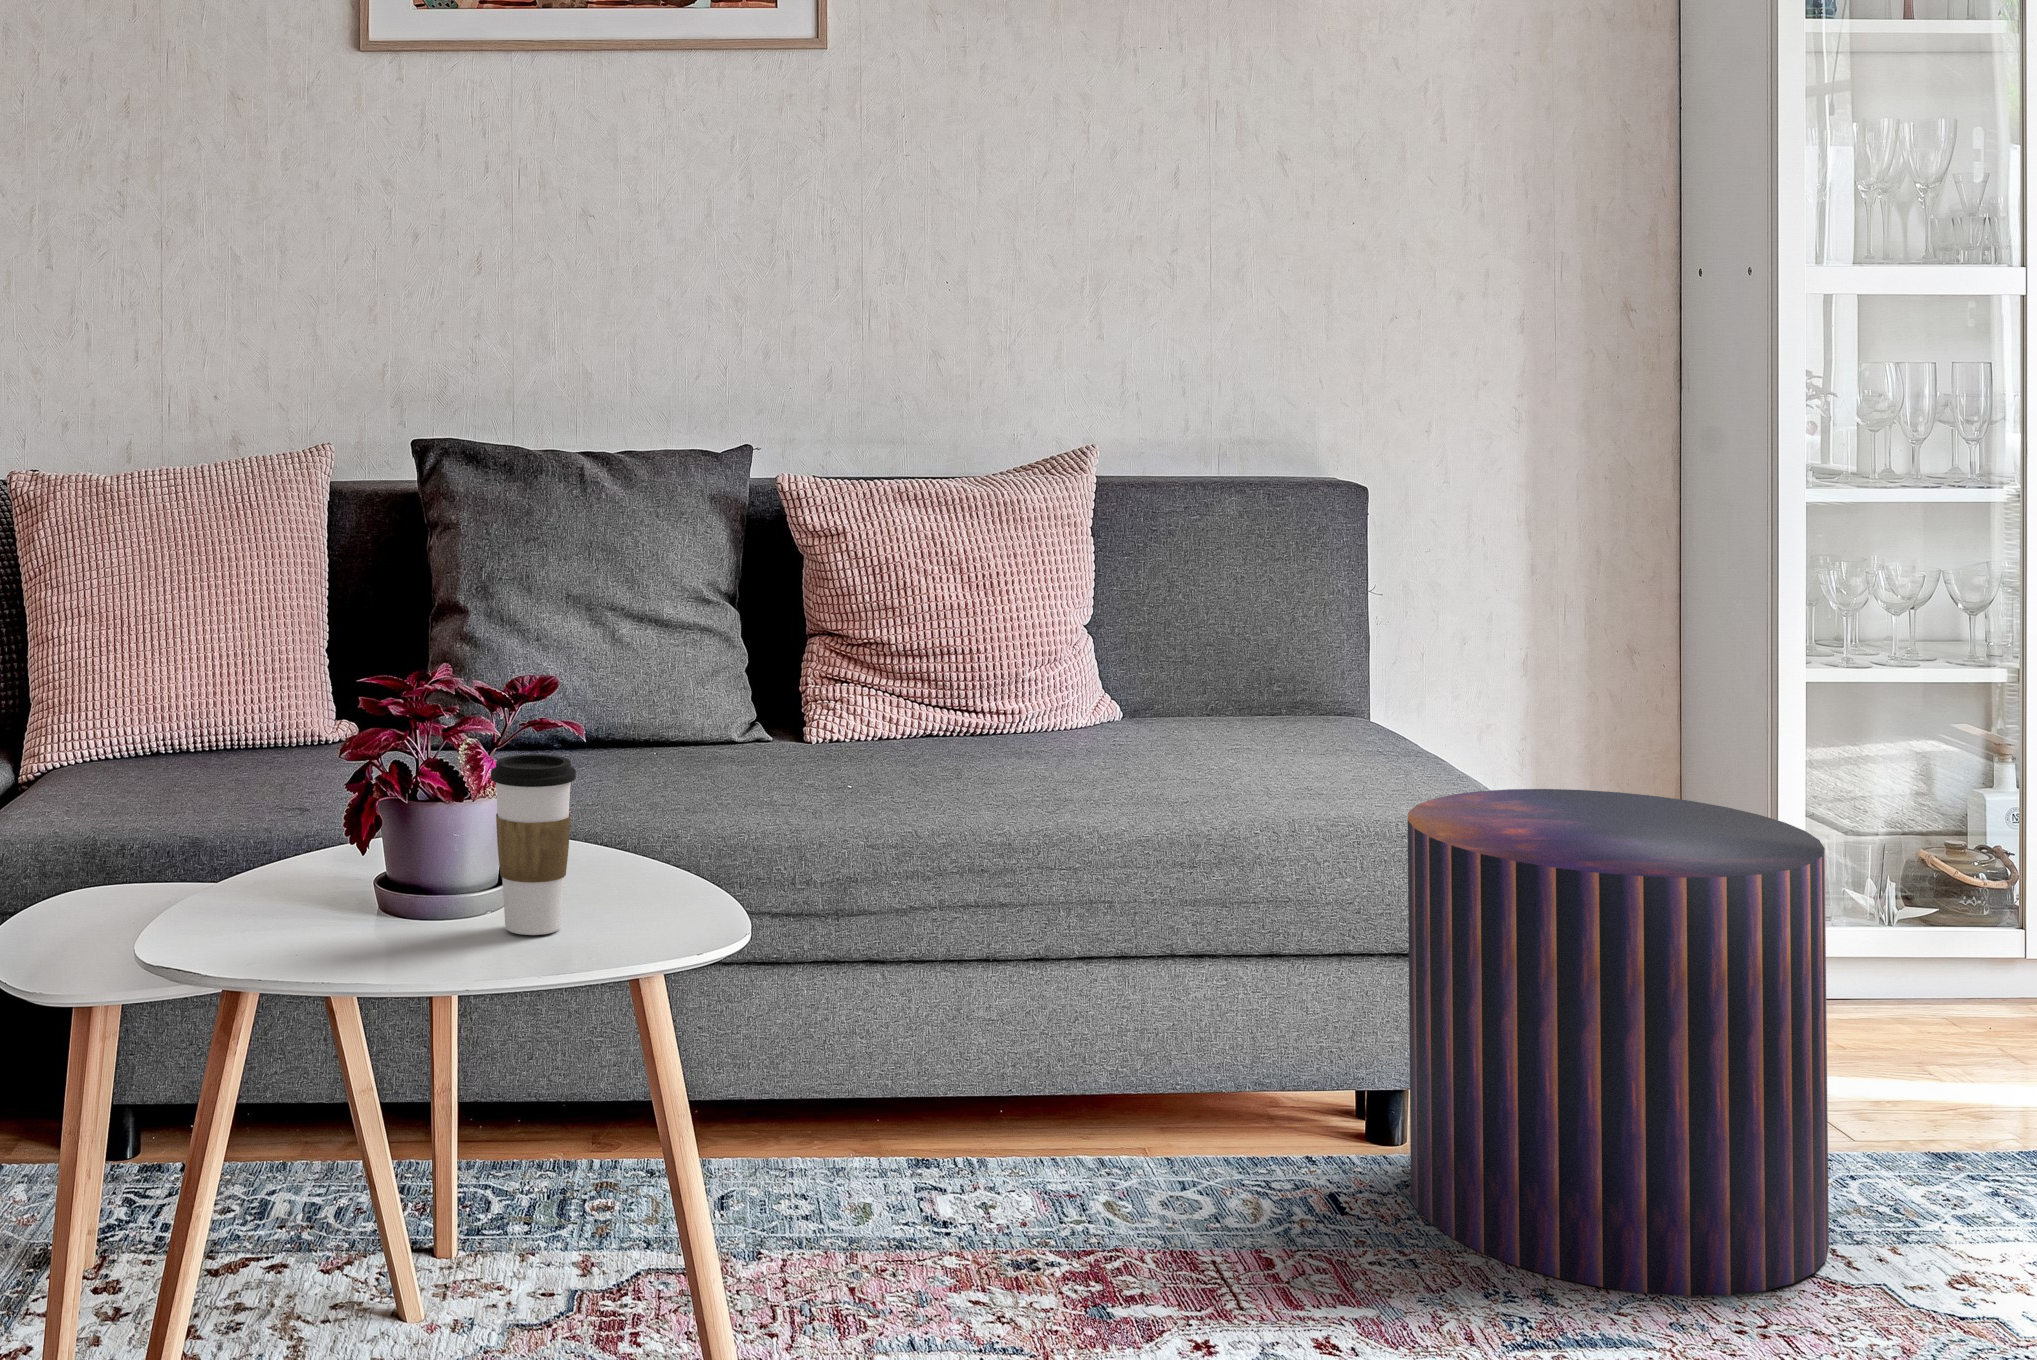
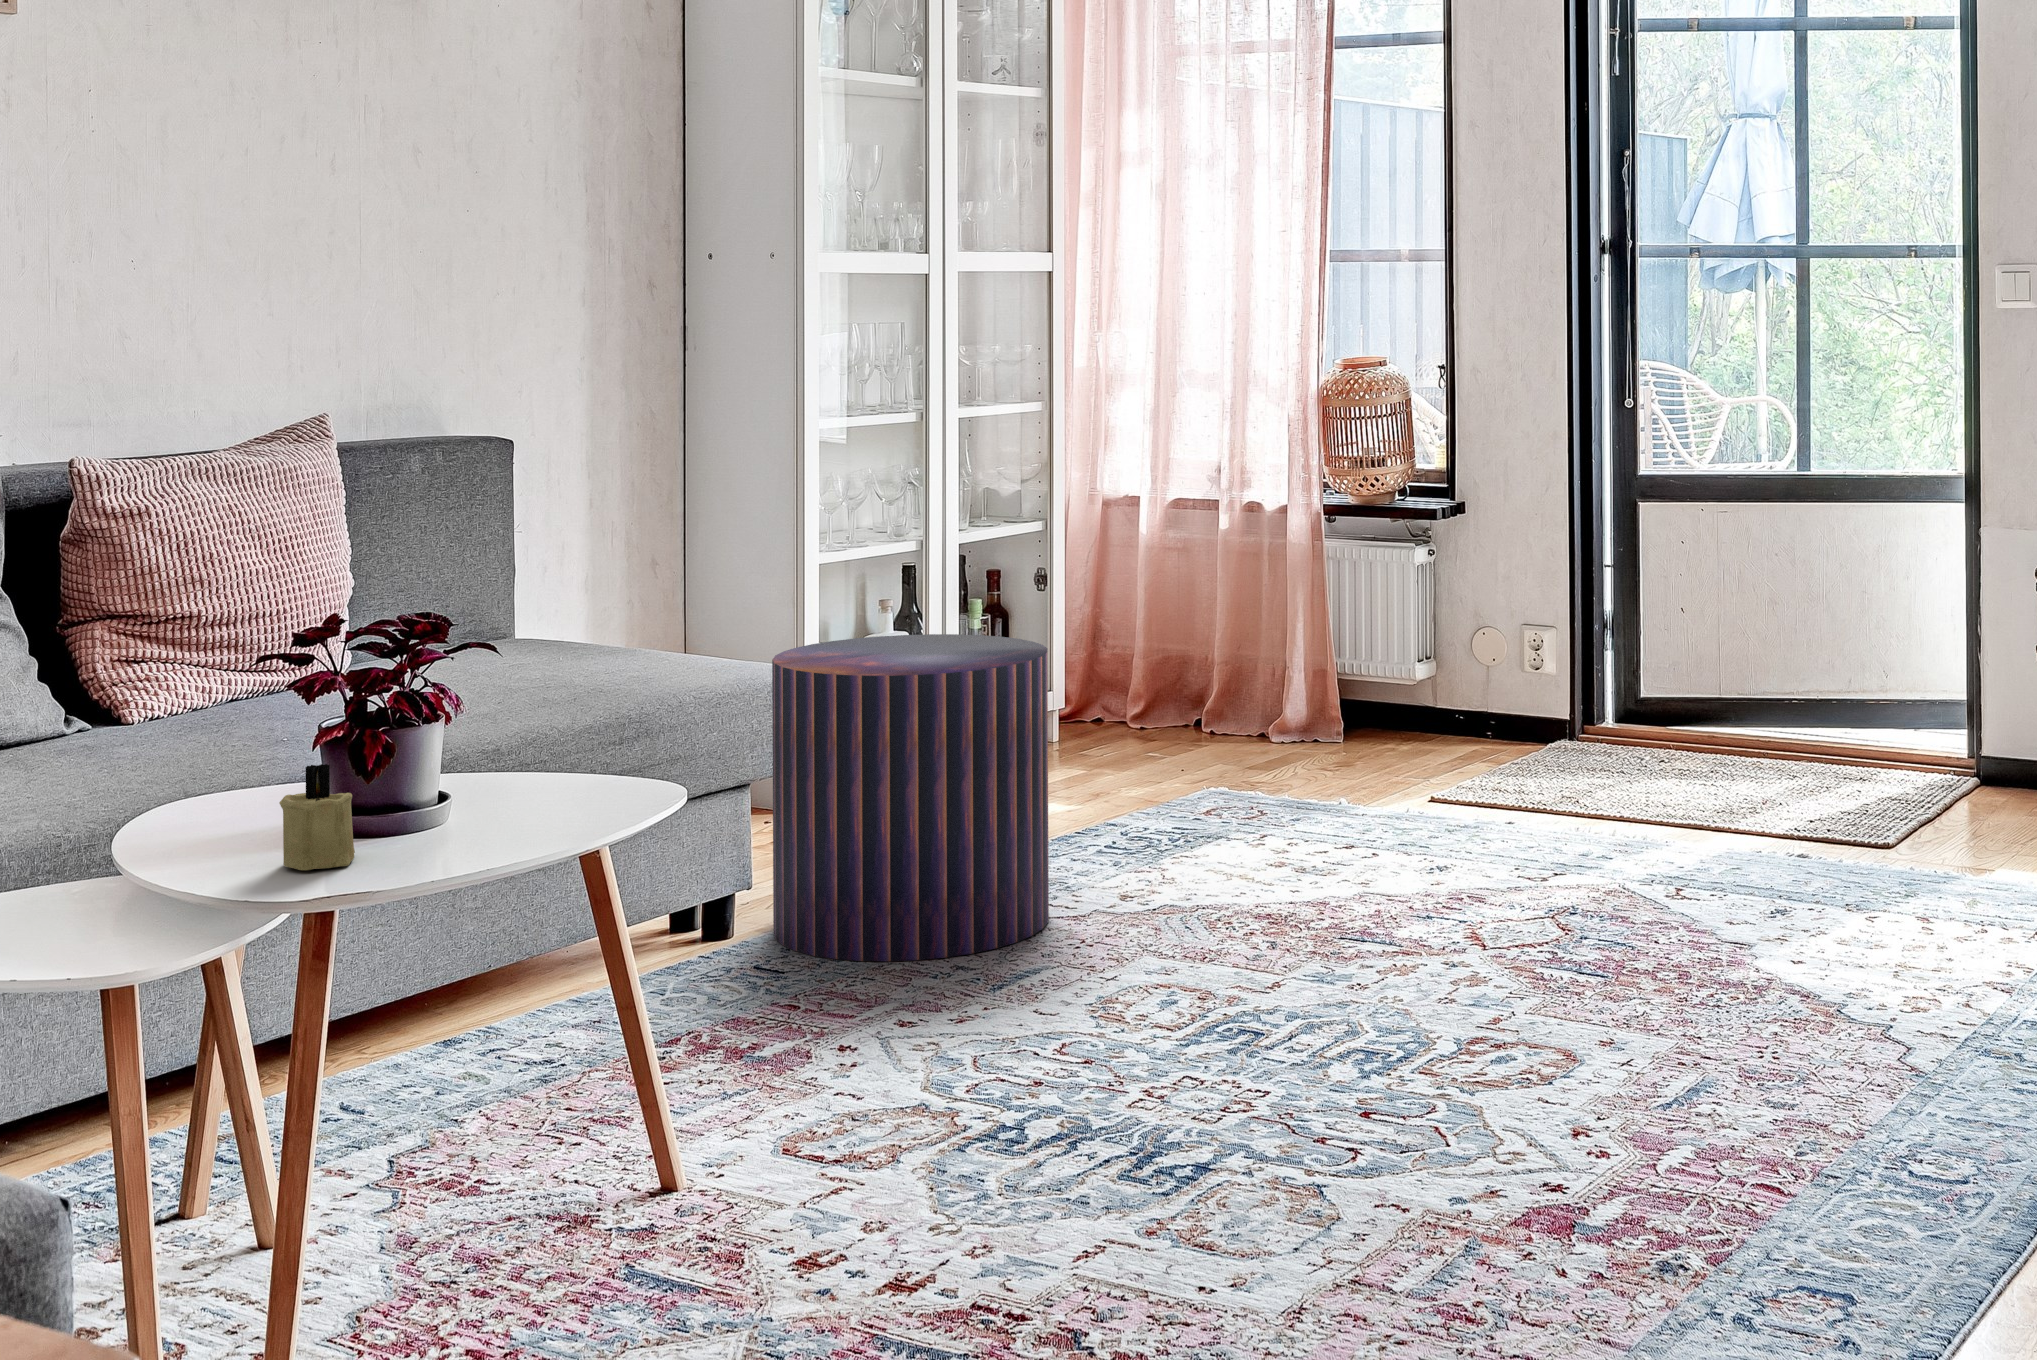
coffee cup: present [491,754,576,935] -> none [504,666,581,818]
candle: none [235,817,318,933] -> present [279,764,355,870]

